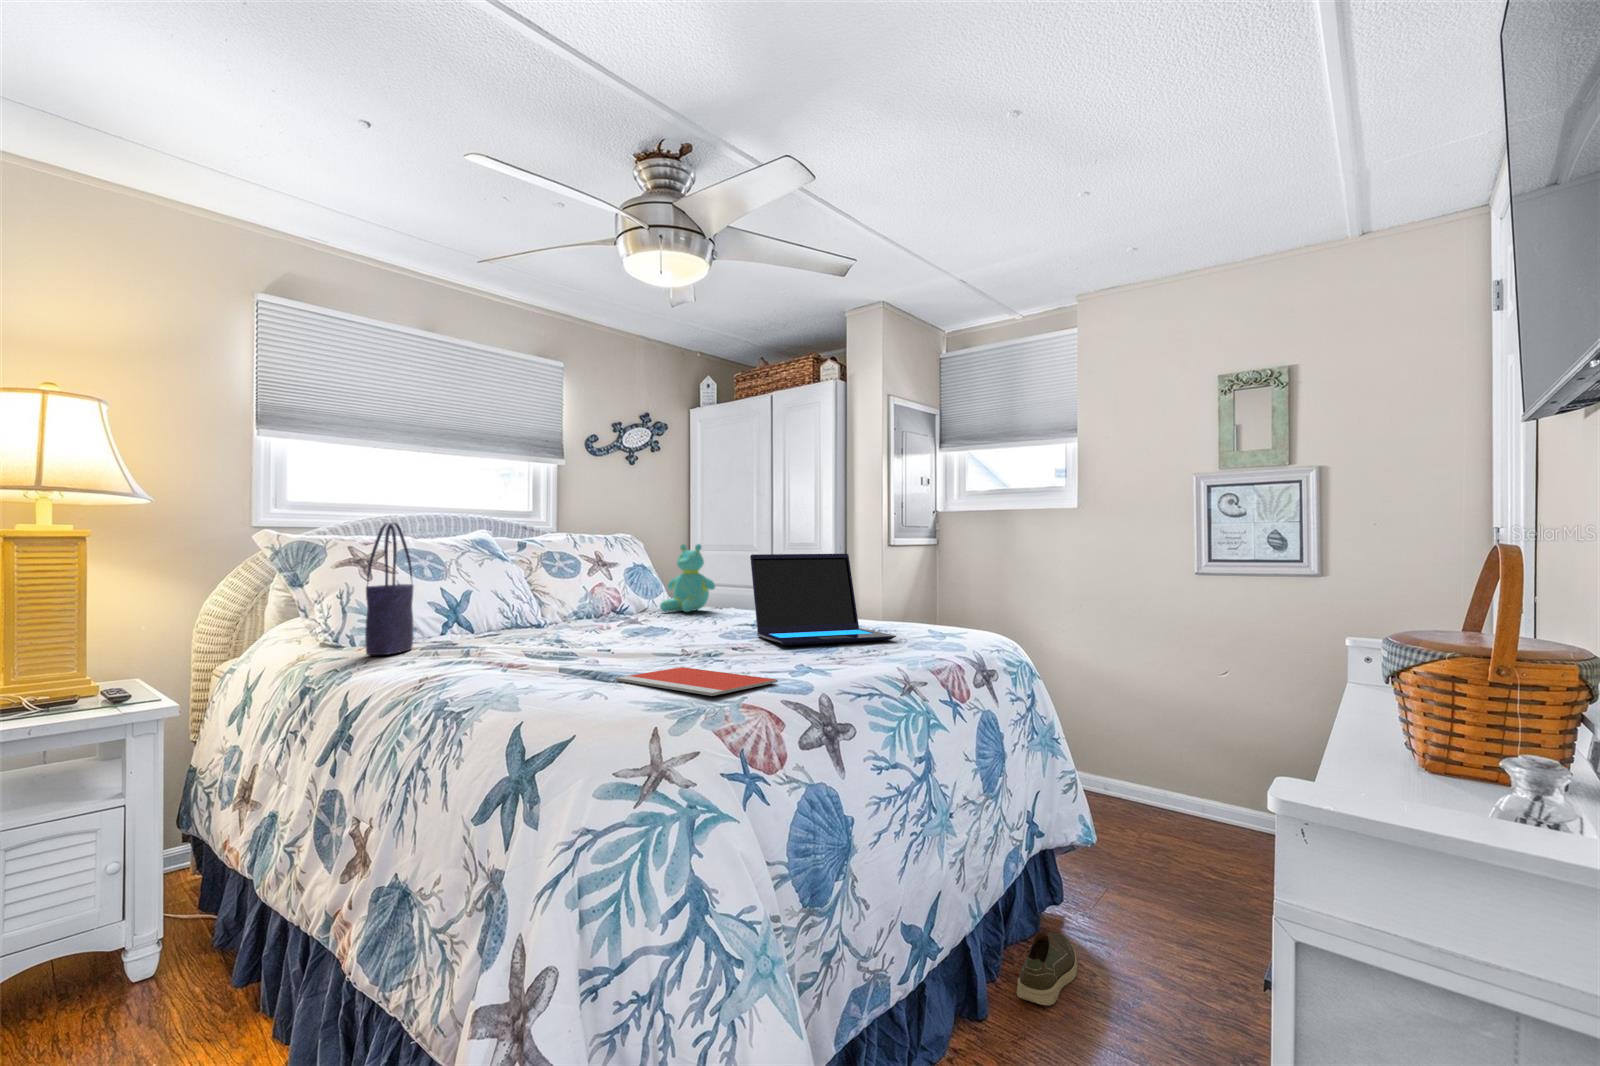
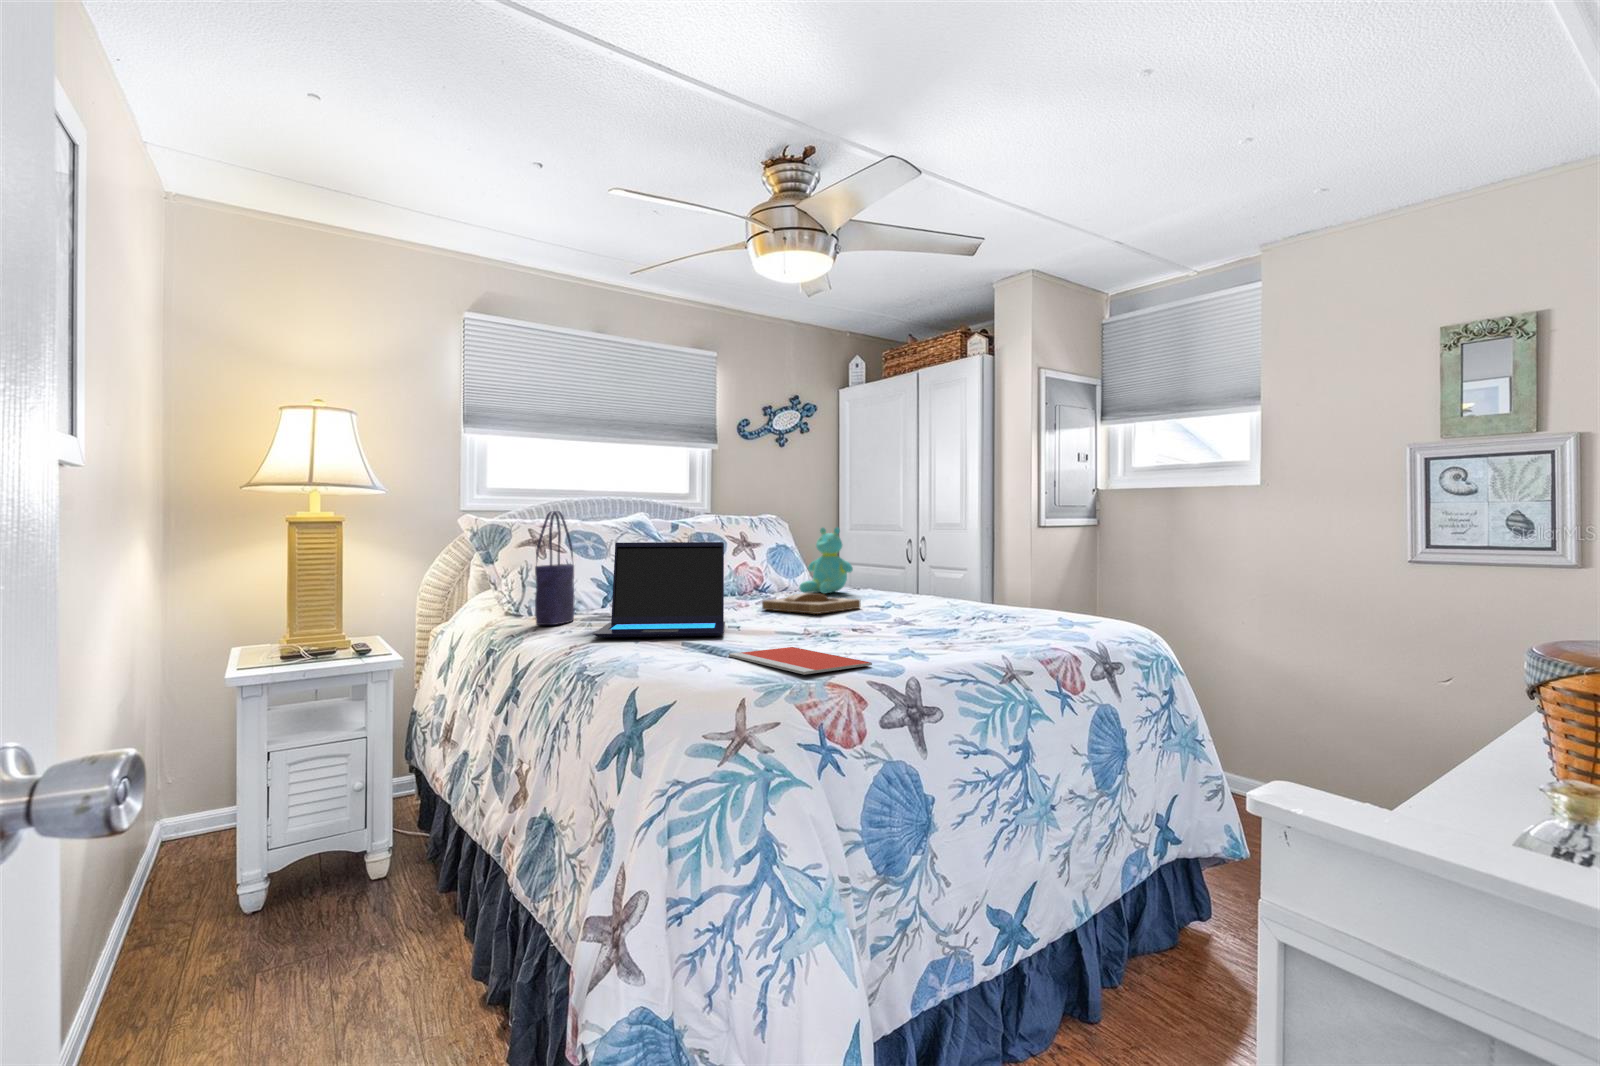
laptop: present [750,554,896,645] -> present [593,542,725,637]
tray: none [629,611,732,632] -> present [762,593,861,614]
shoe: present [1017,932,1077,1006] -> none [1130,937,1206,1013]

